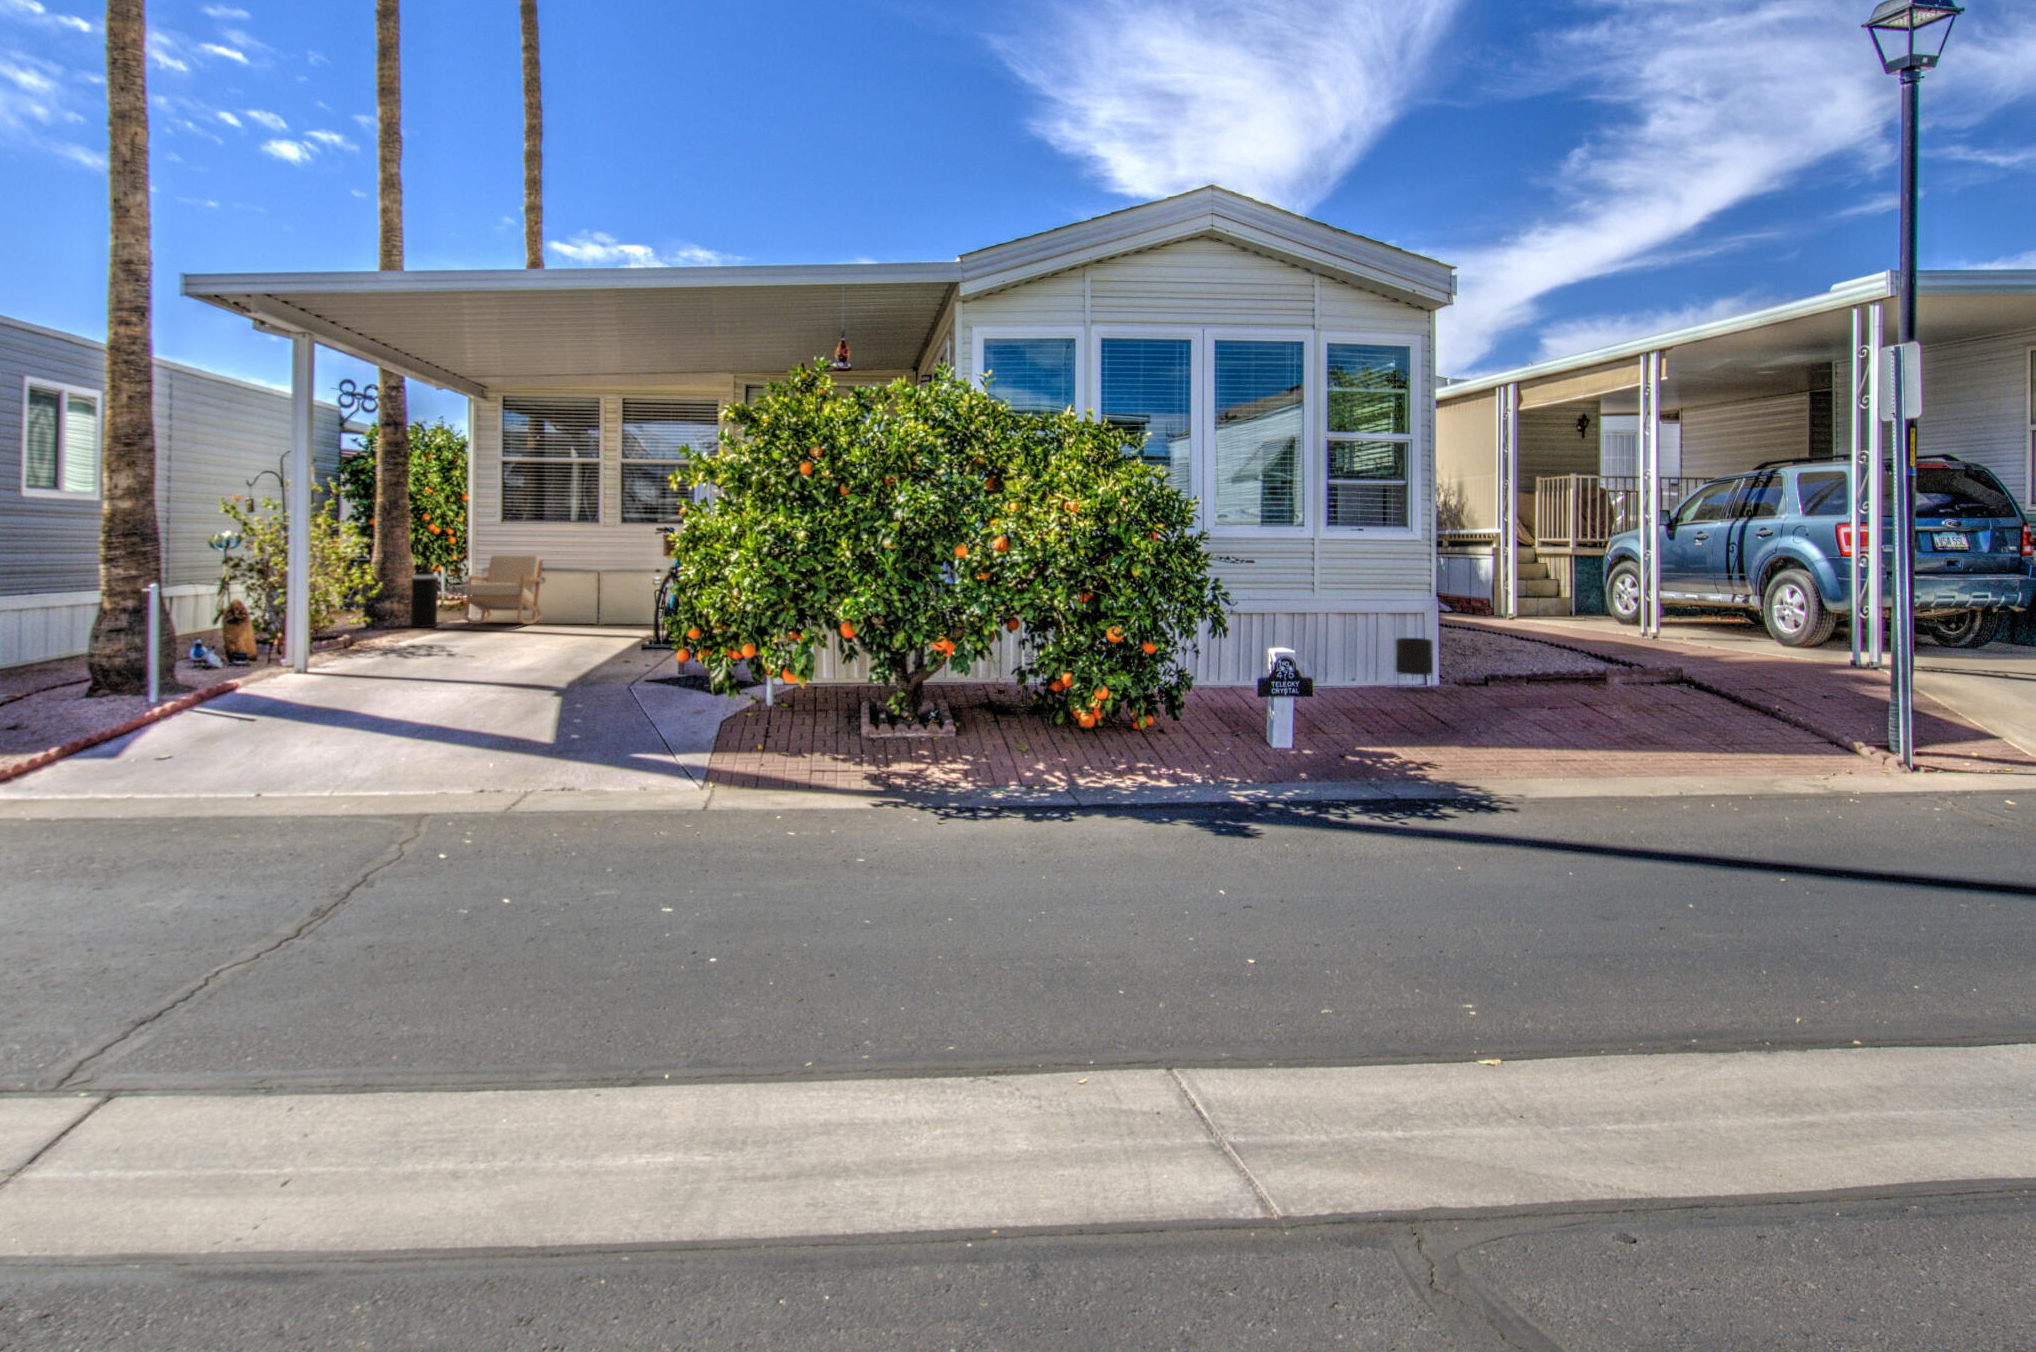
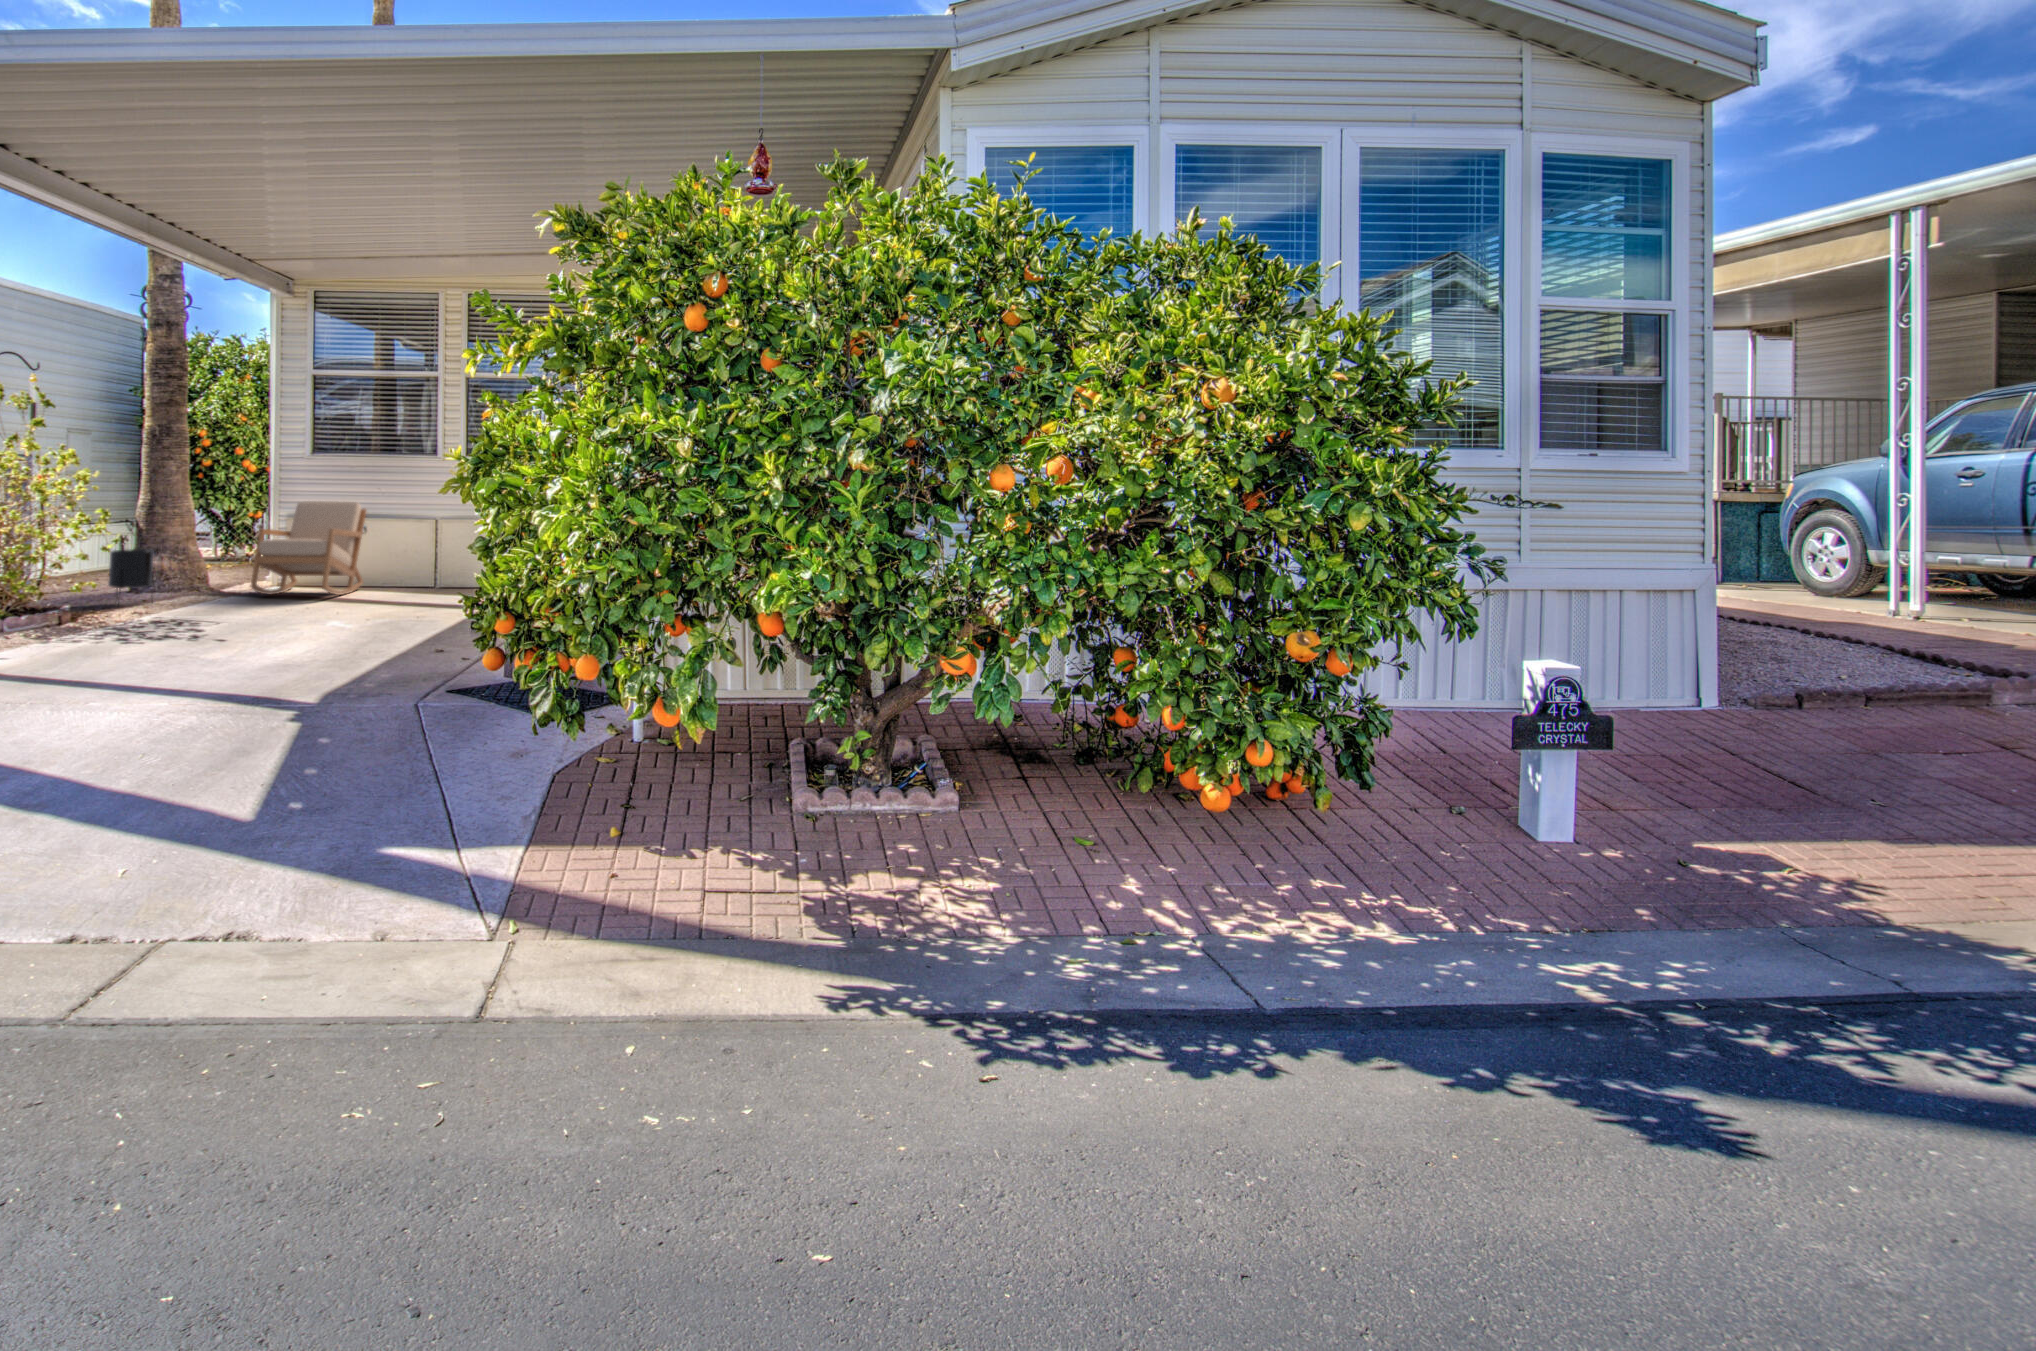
trash can: present [411,564,438,627] -> none [179,513,219,599]
planter: present [1395,638,1433,680] -> present [108,549,153,591]

